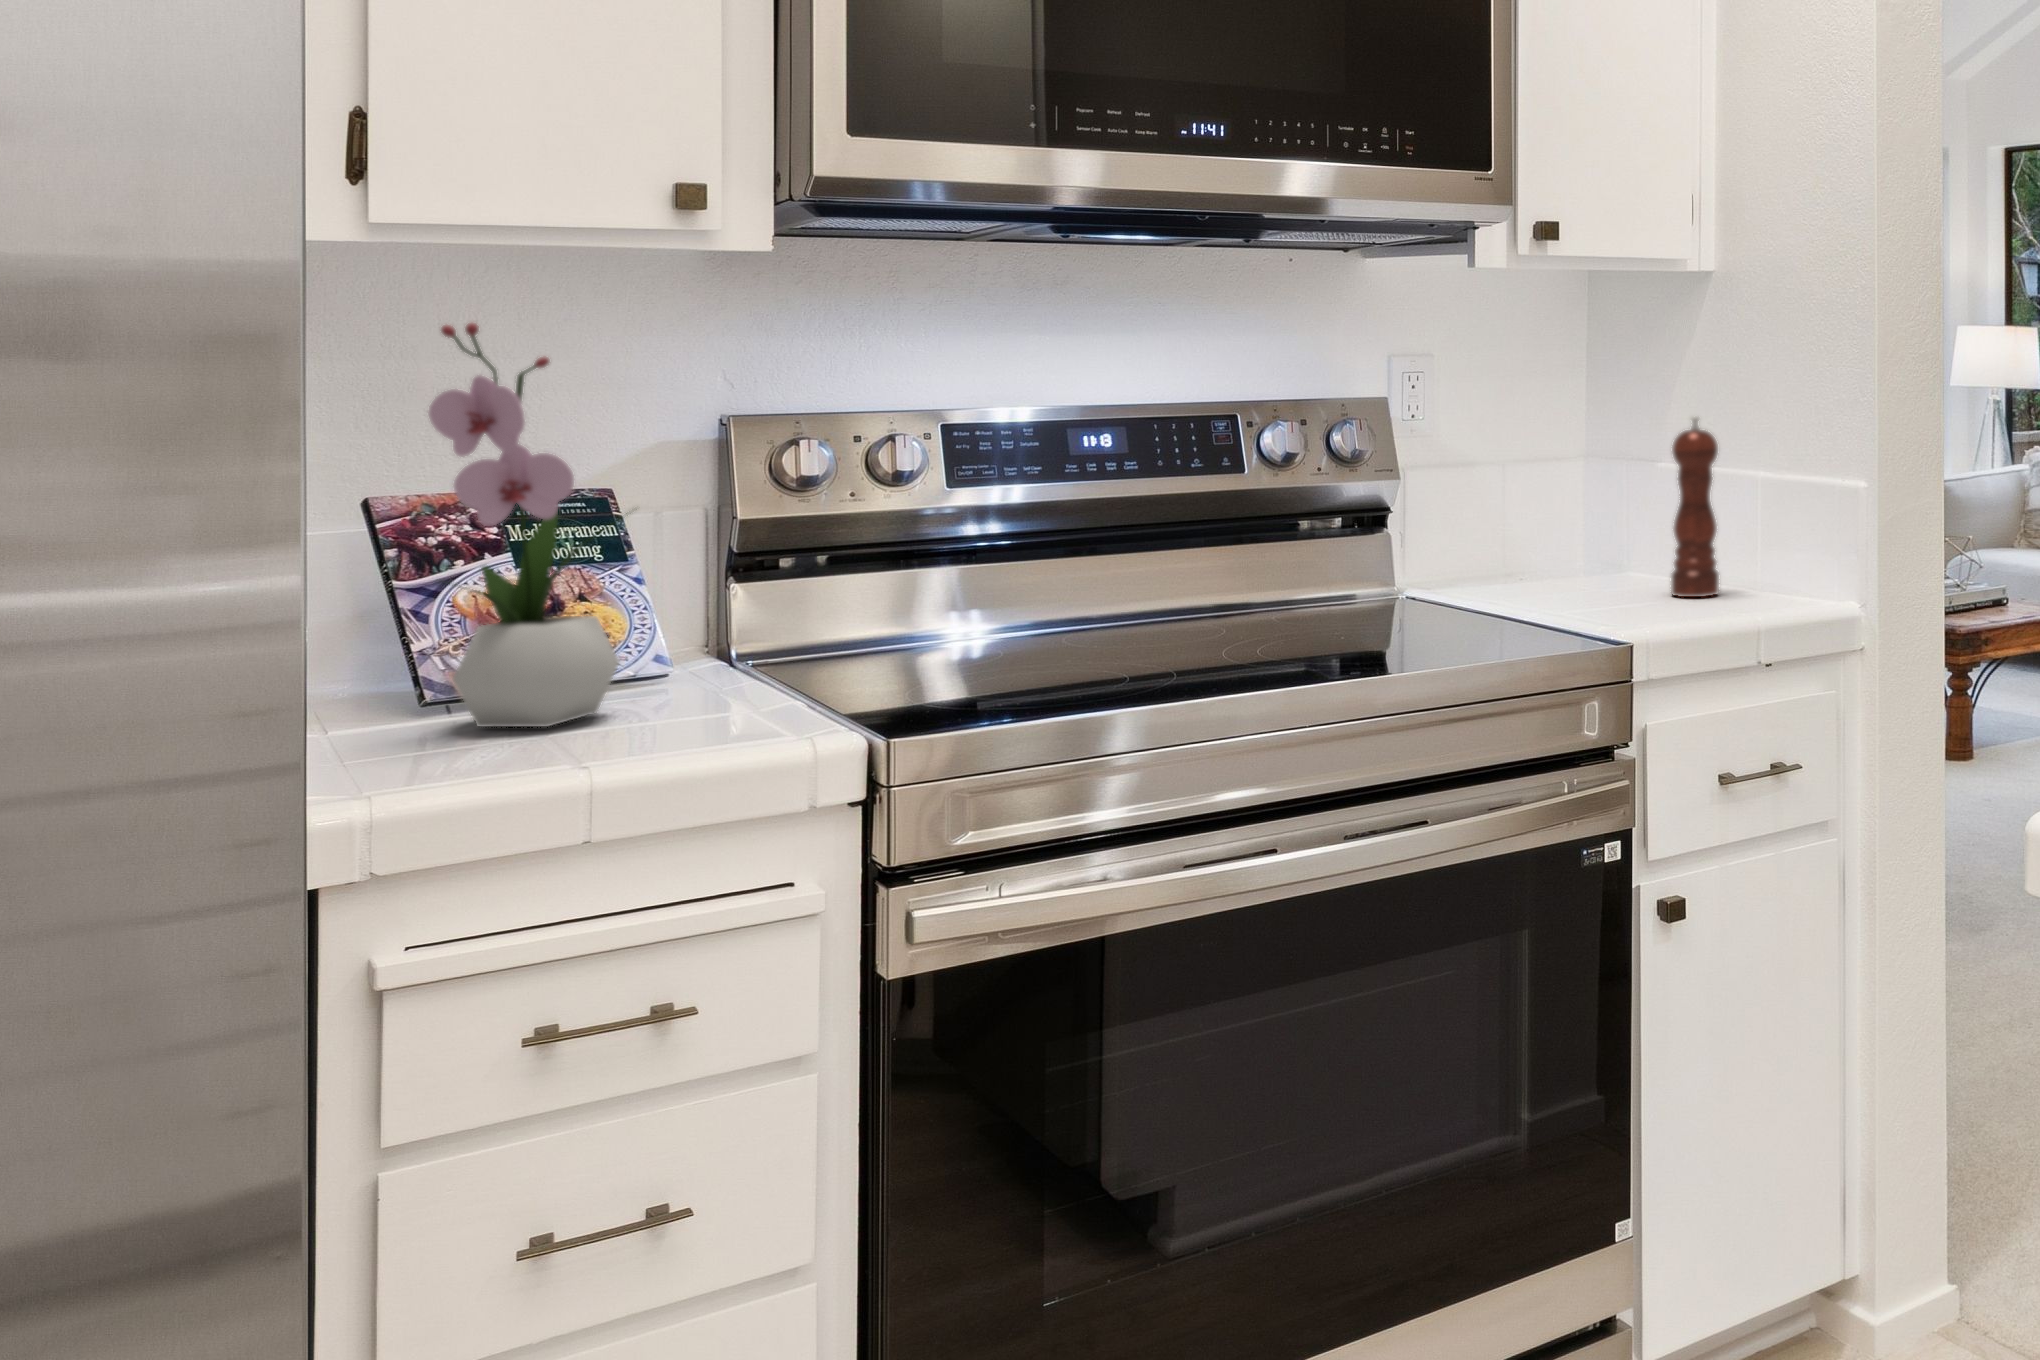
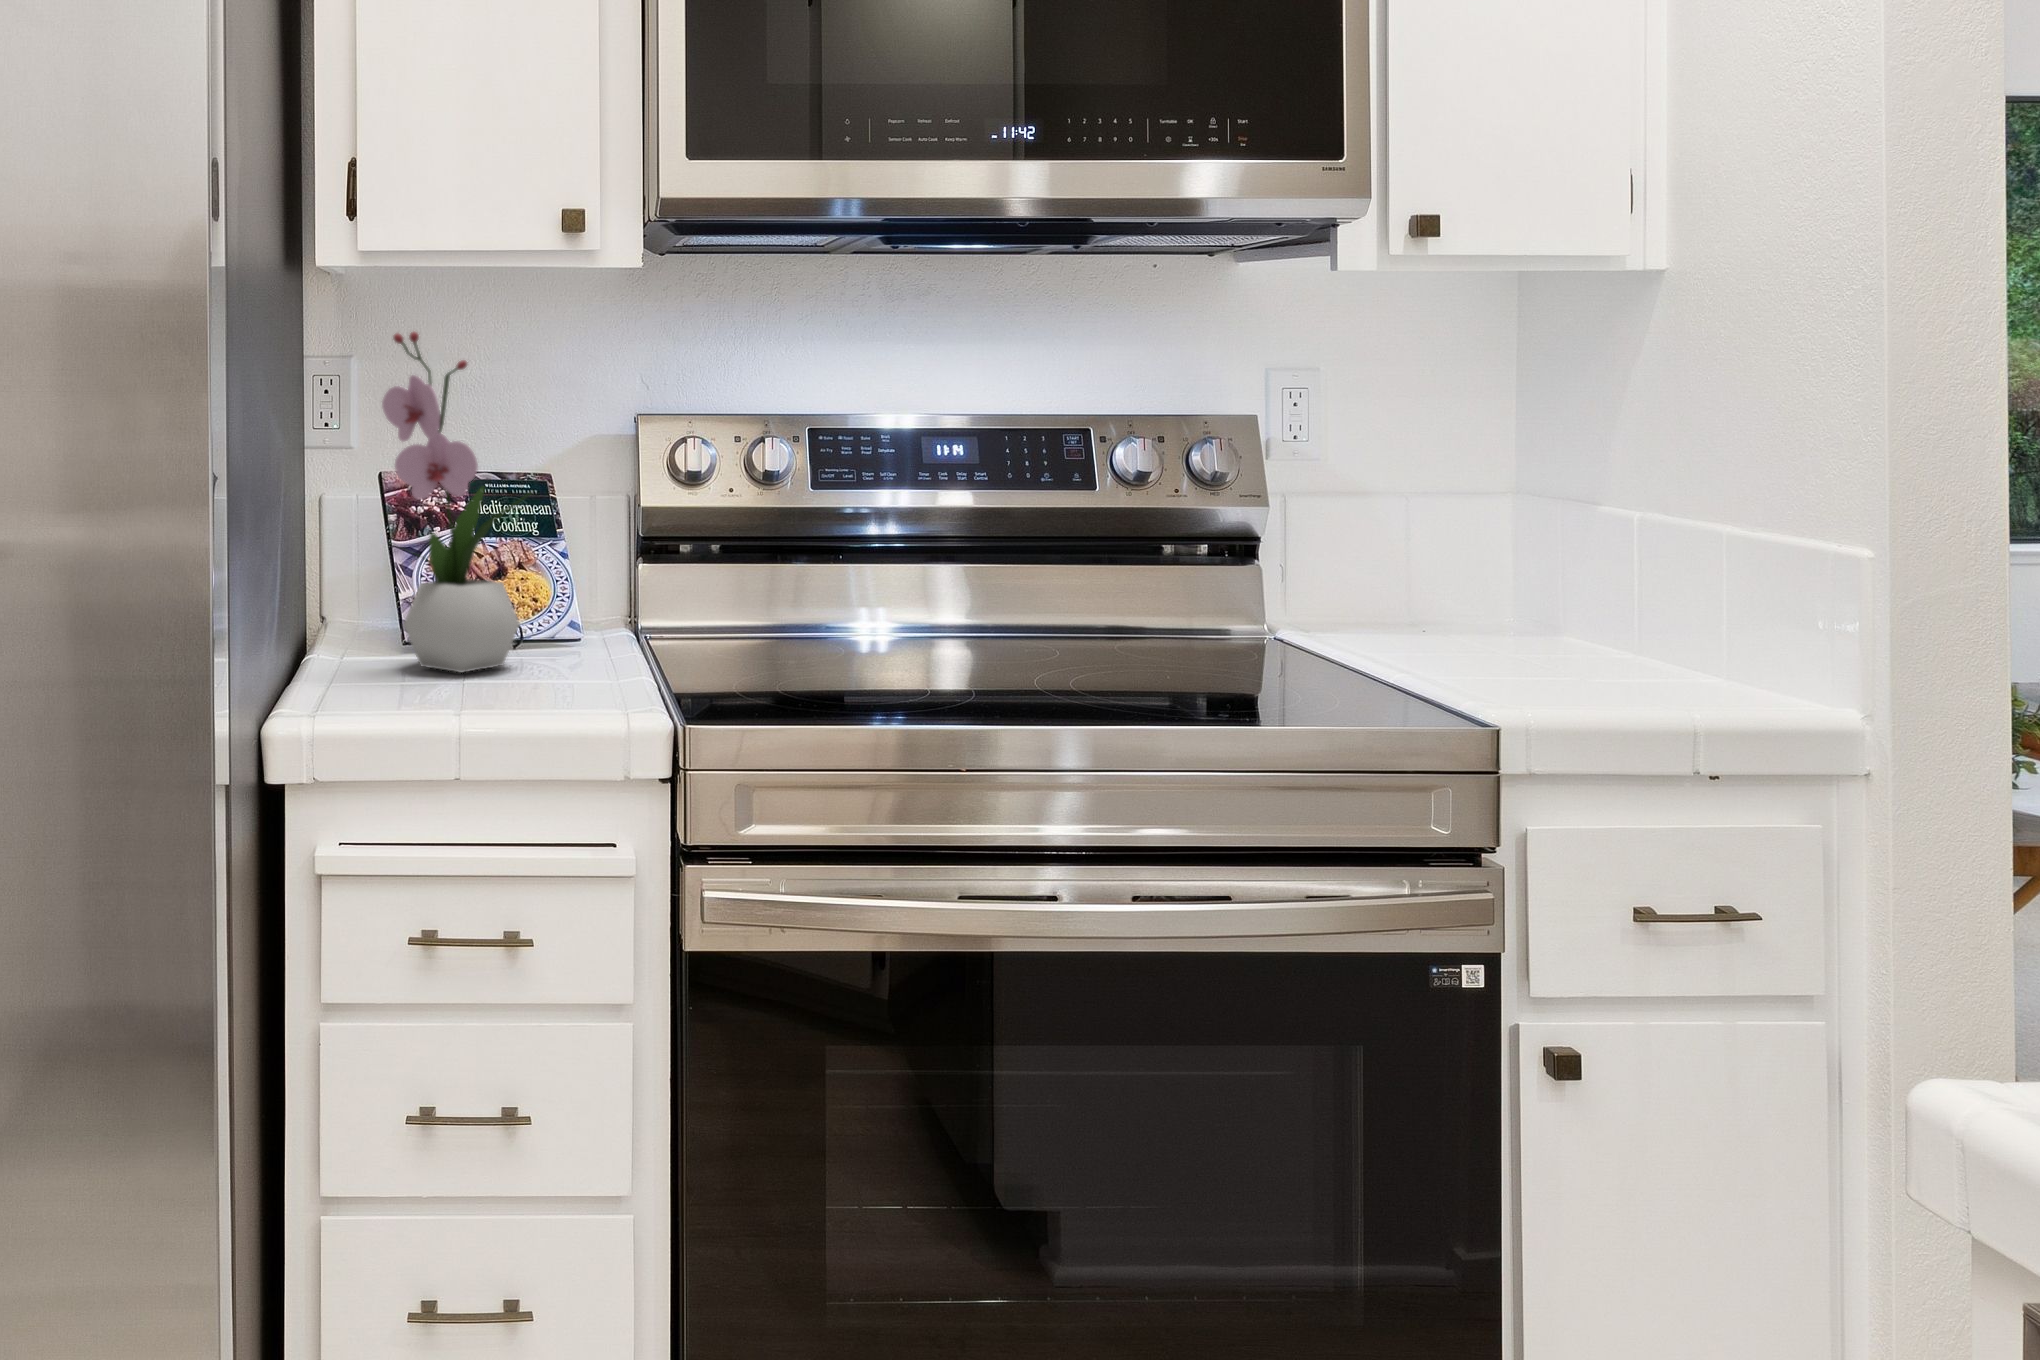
pepper mill: present [1671,417,1719,597] -> none [1603,447,1670,670]

